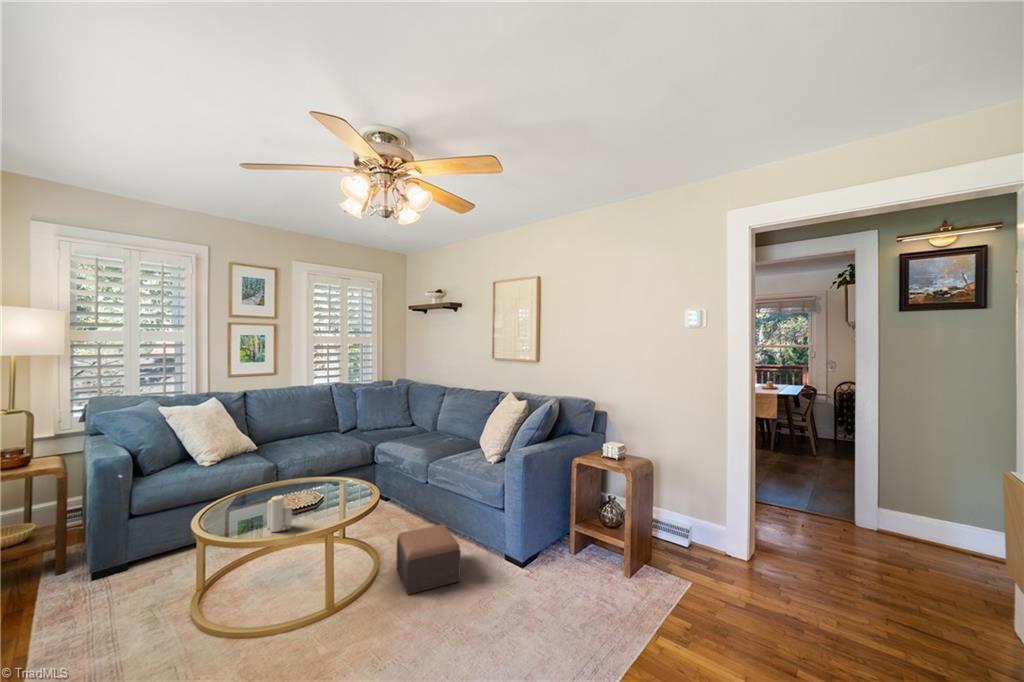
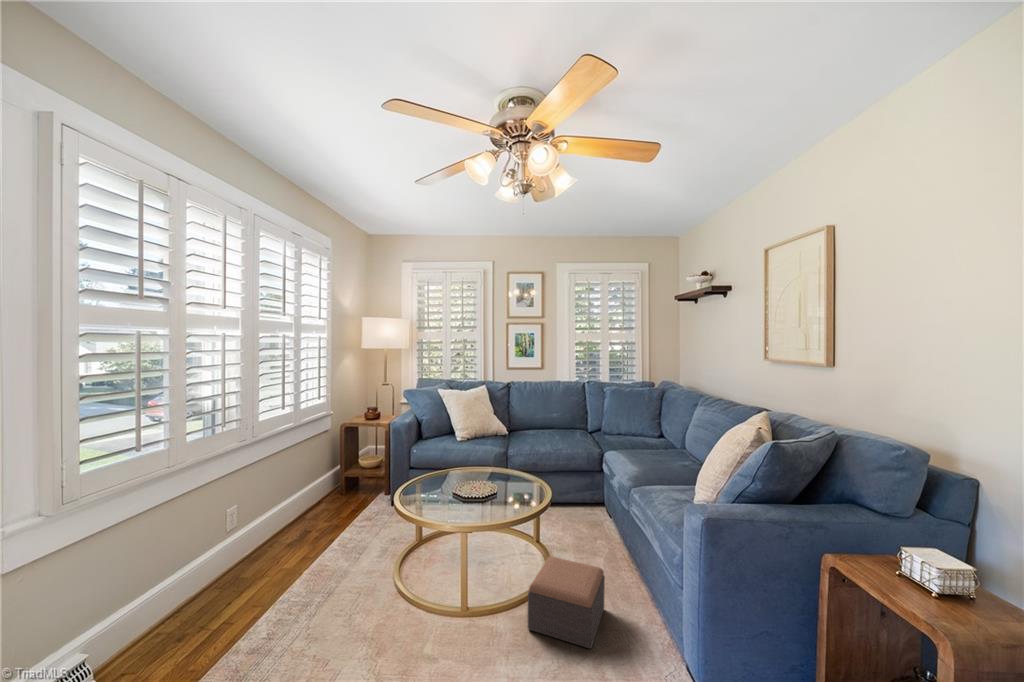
candle: present [267,496,292,532] -> none [430,476,446,512]

